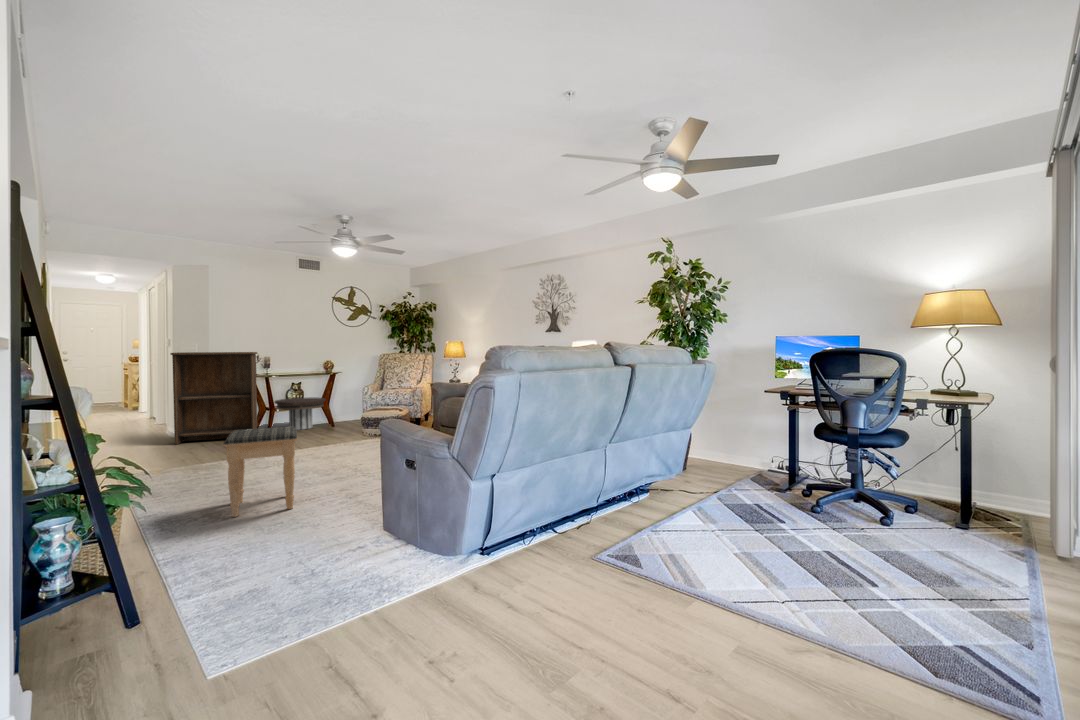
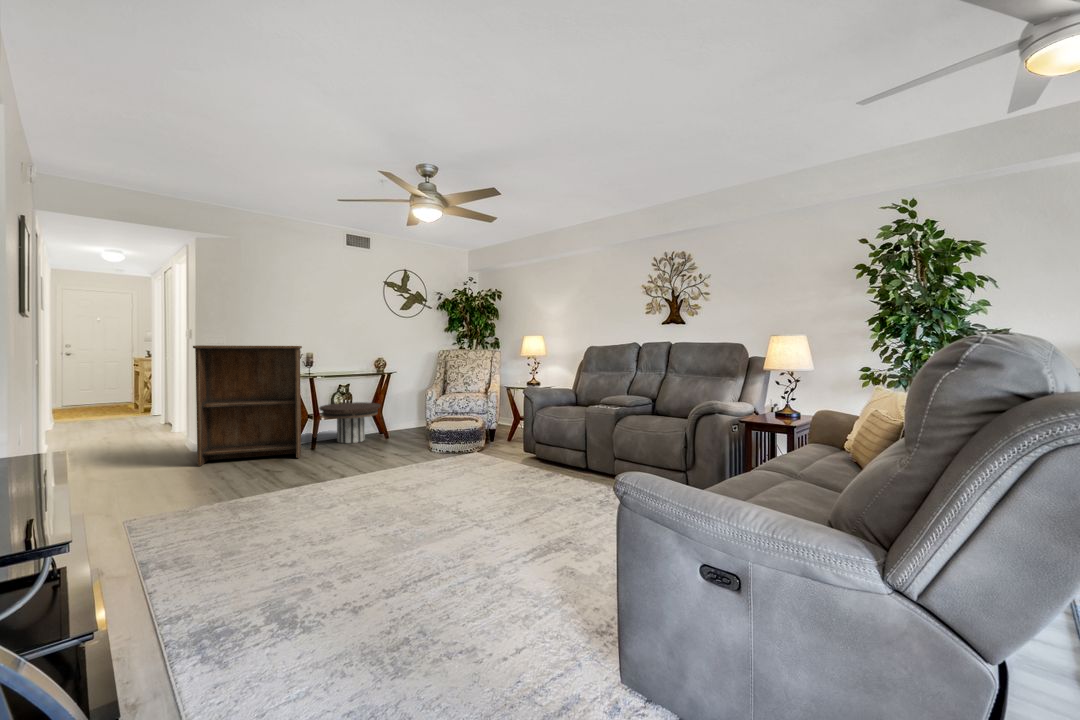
footstool: present [223,427,297,517] -> none [300,463,418,631]

